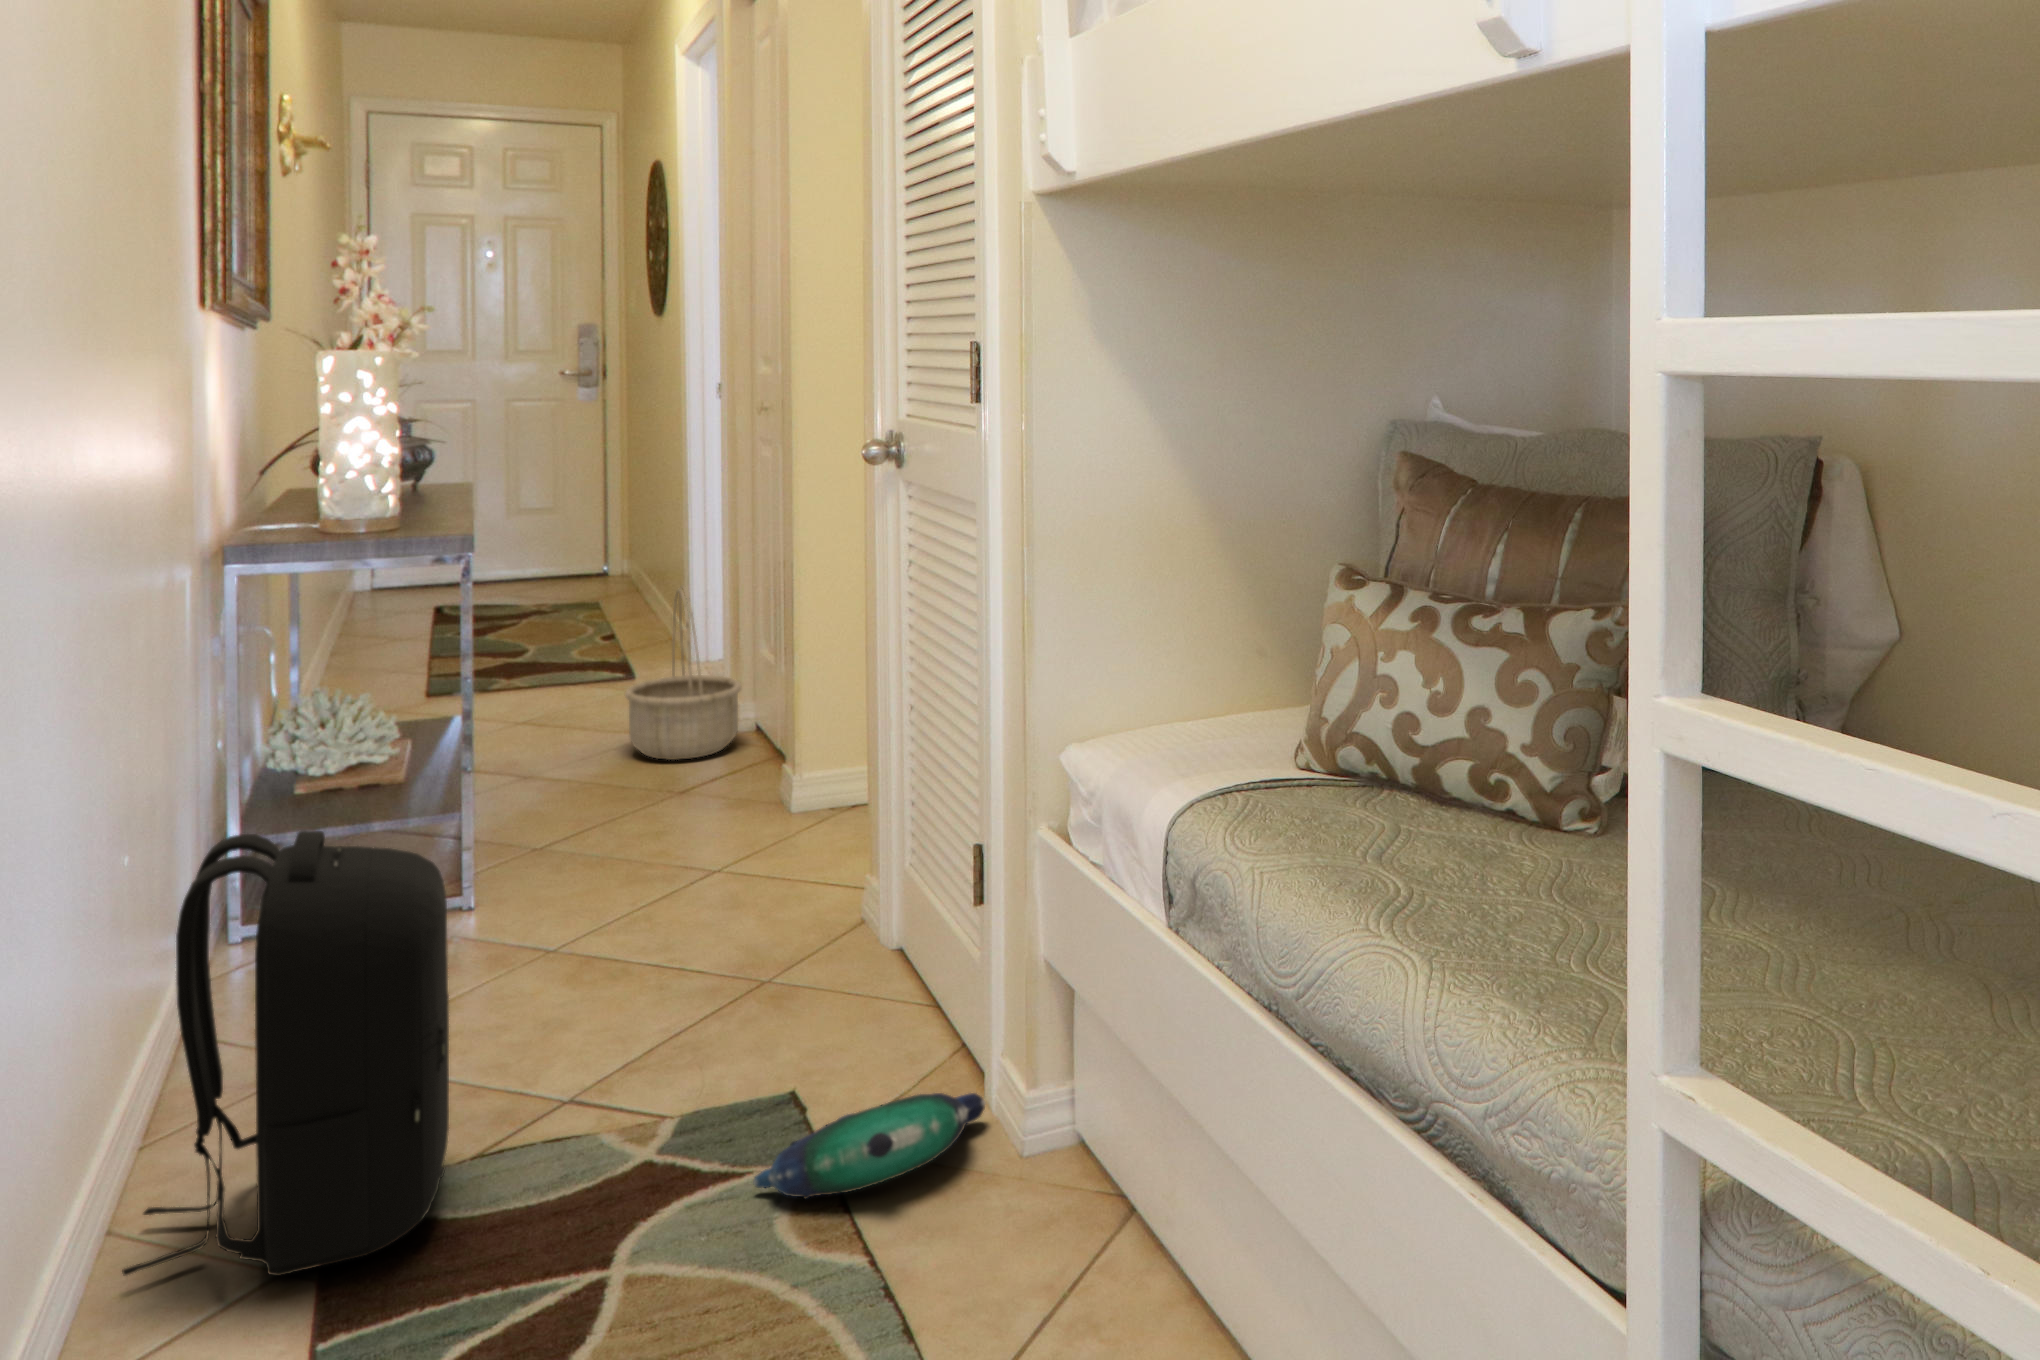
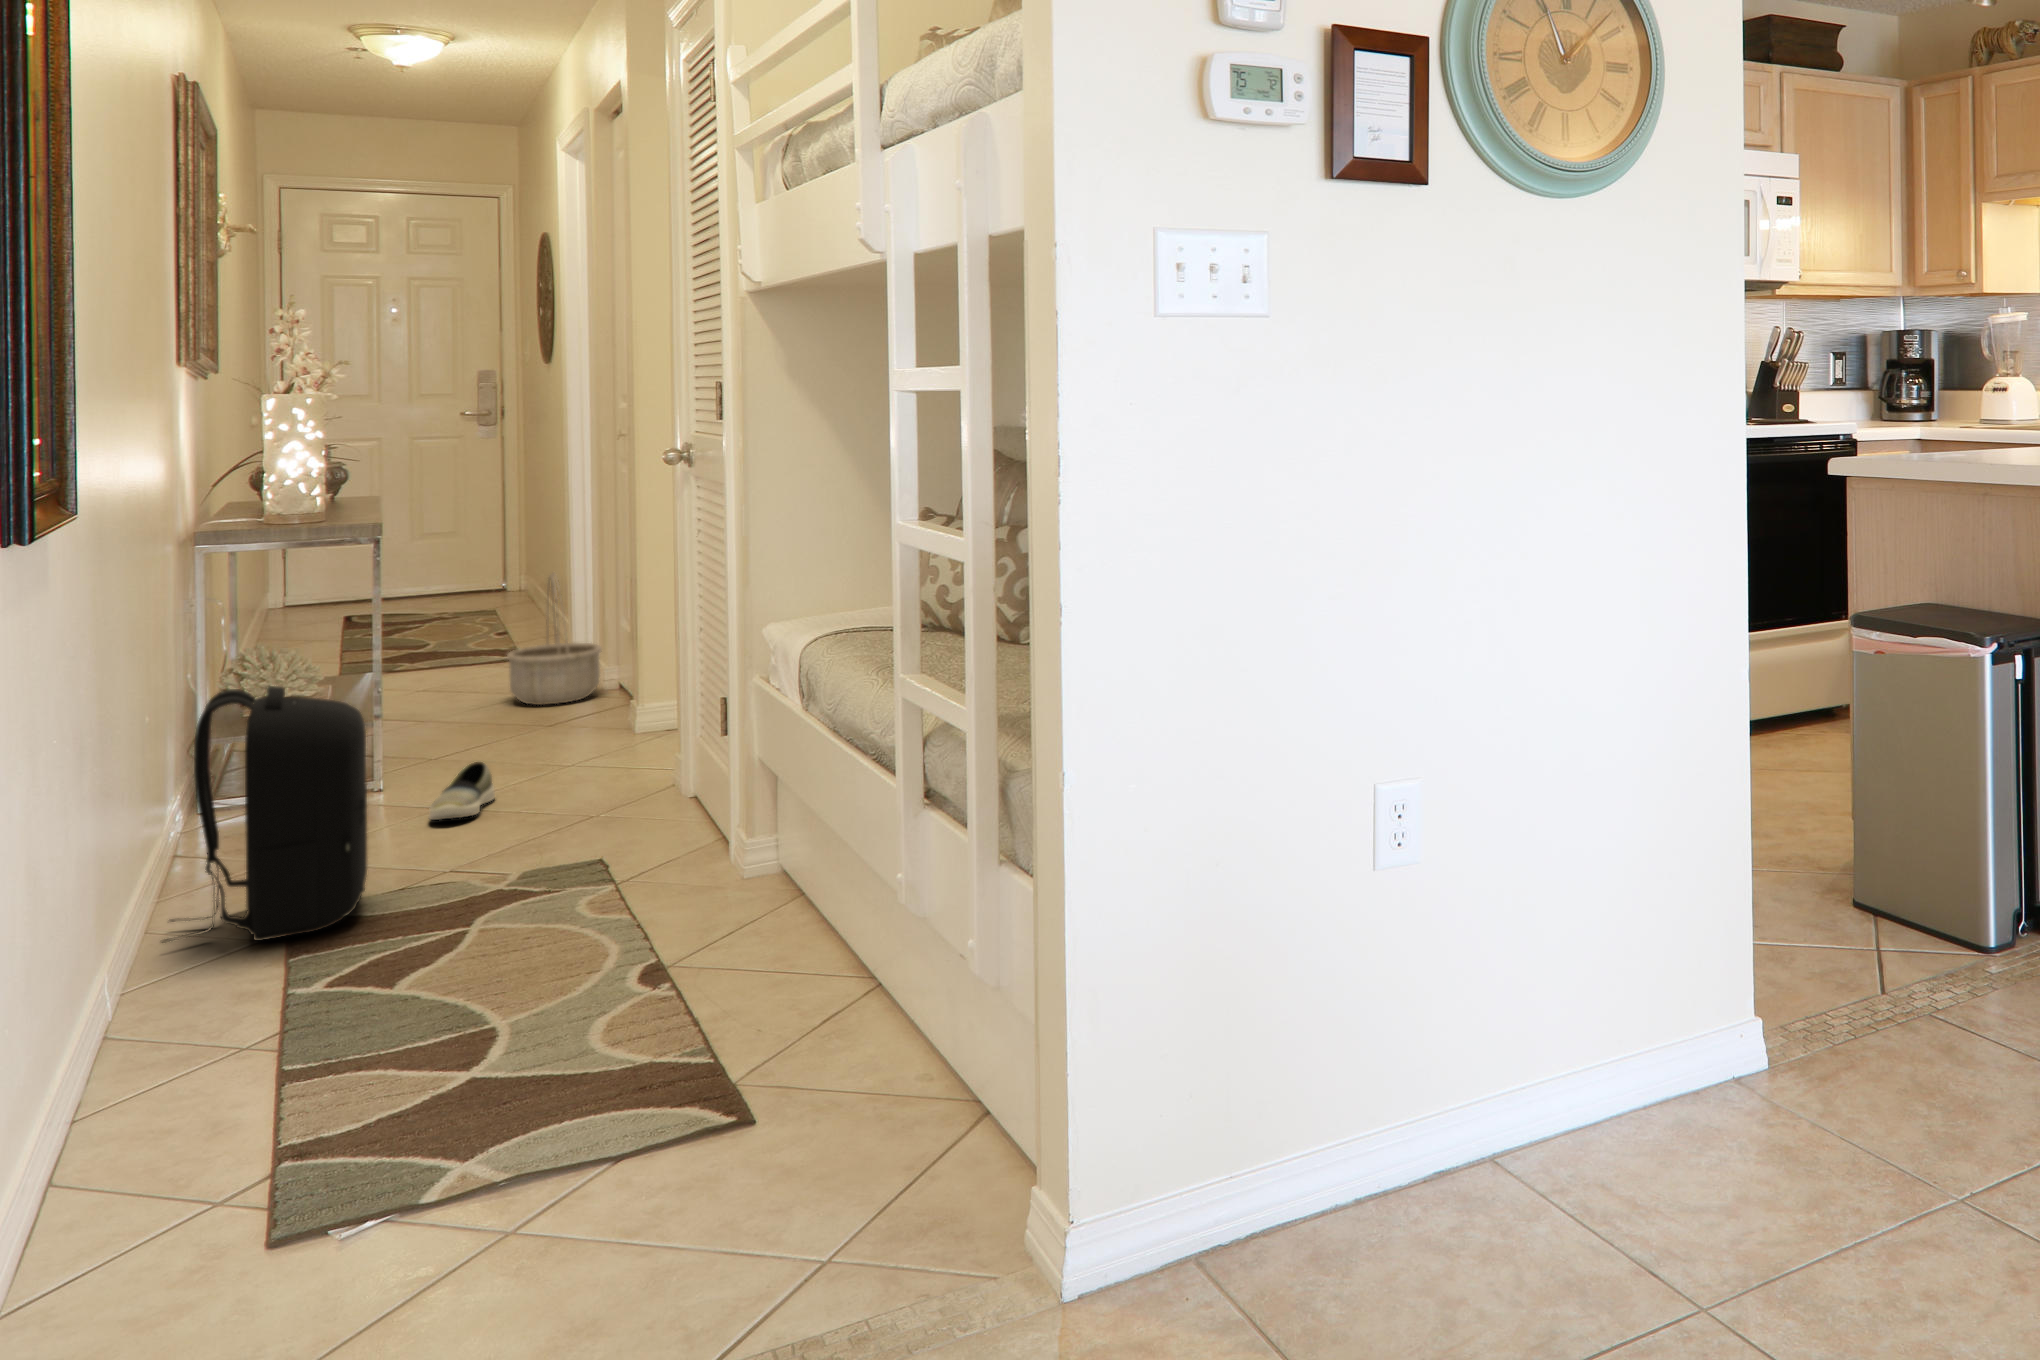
shoe: none [536,886,624,984] -> present [429,762,495,820]
plush toy: present [753,1093,985,1199] -> none [565,839,723,898]

